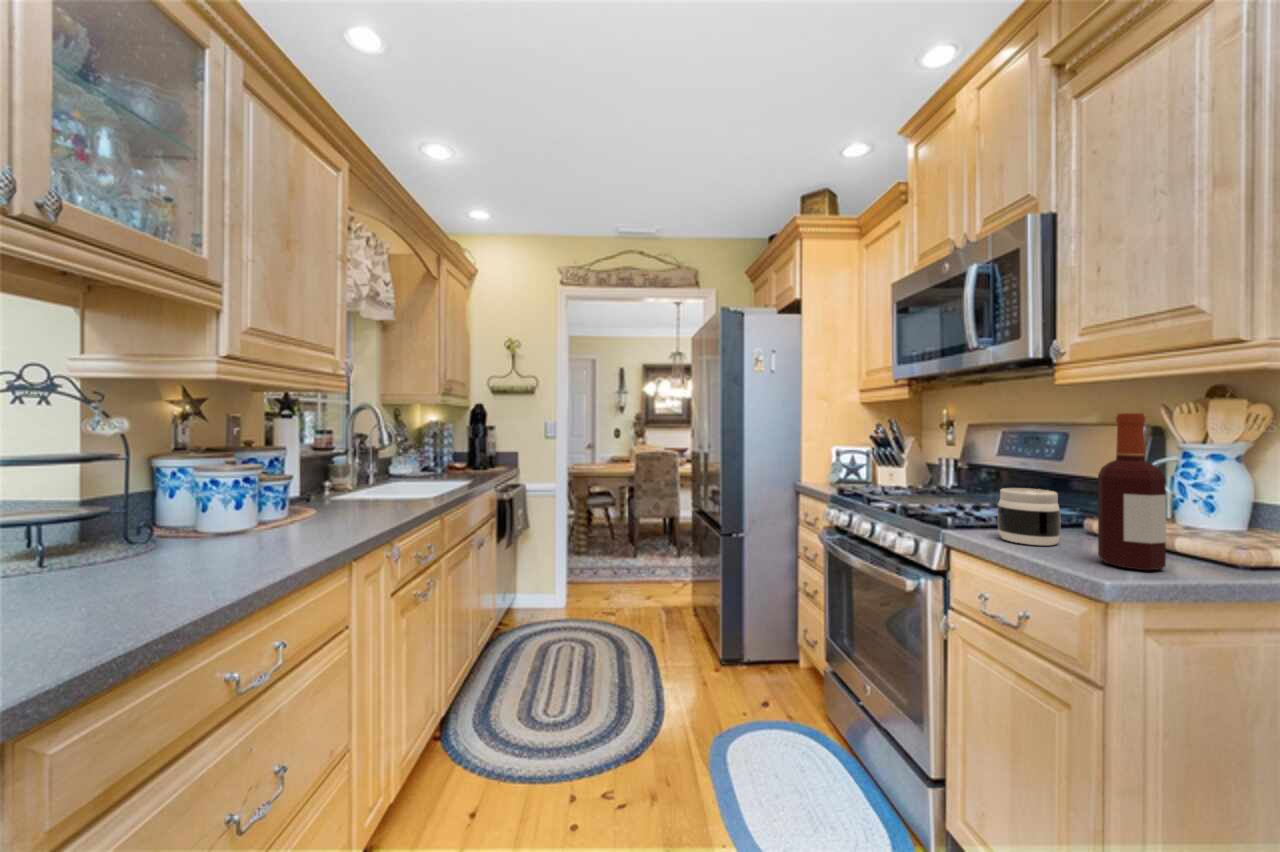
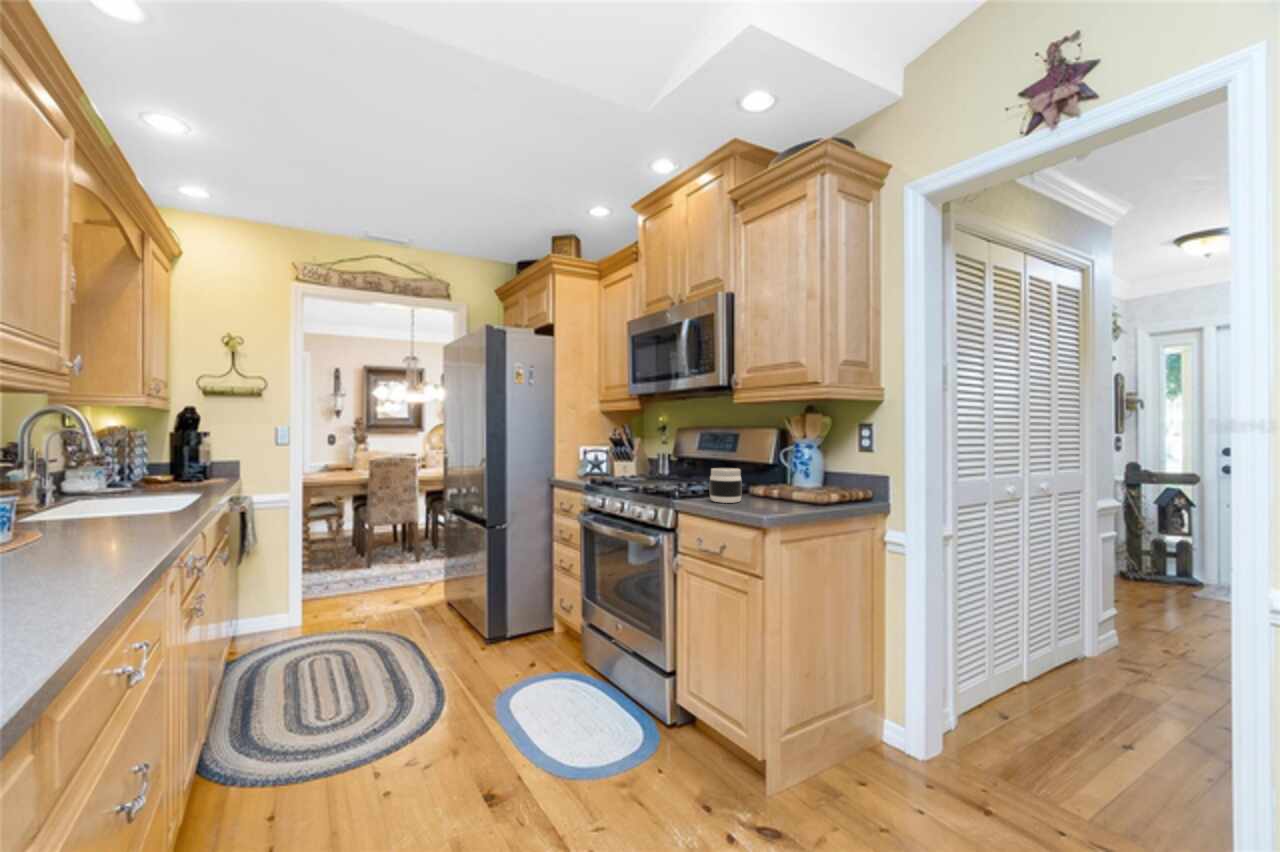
bottle: present [1098,413,1166,570] -> none [763,420,792,509]

